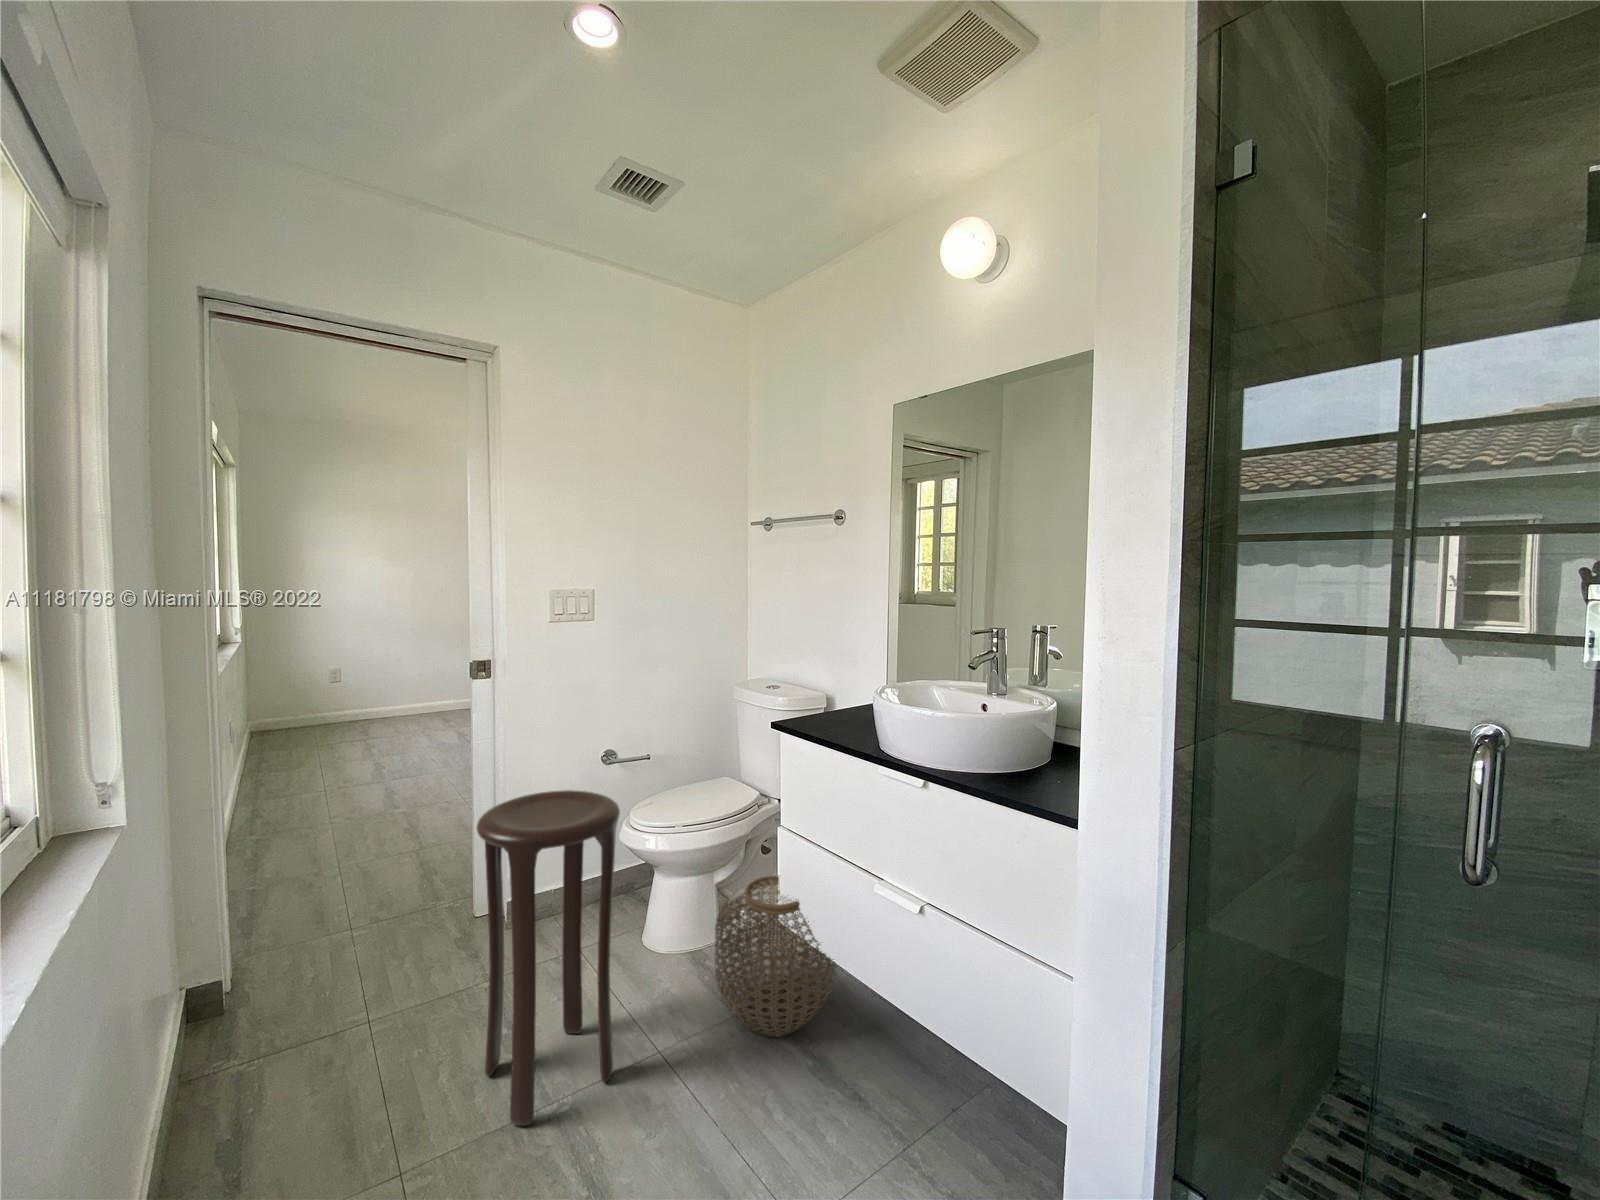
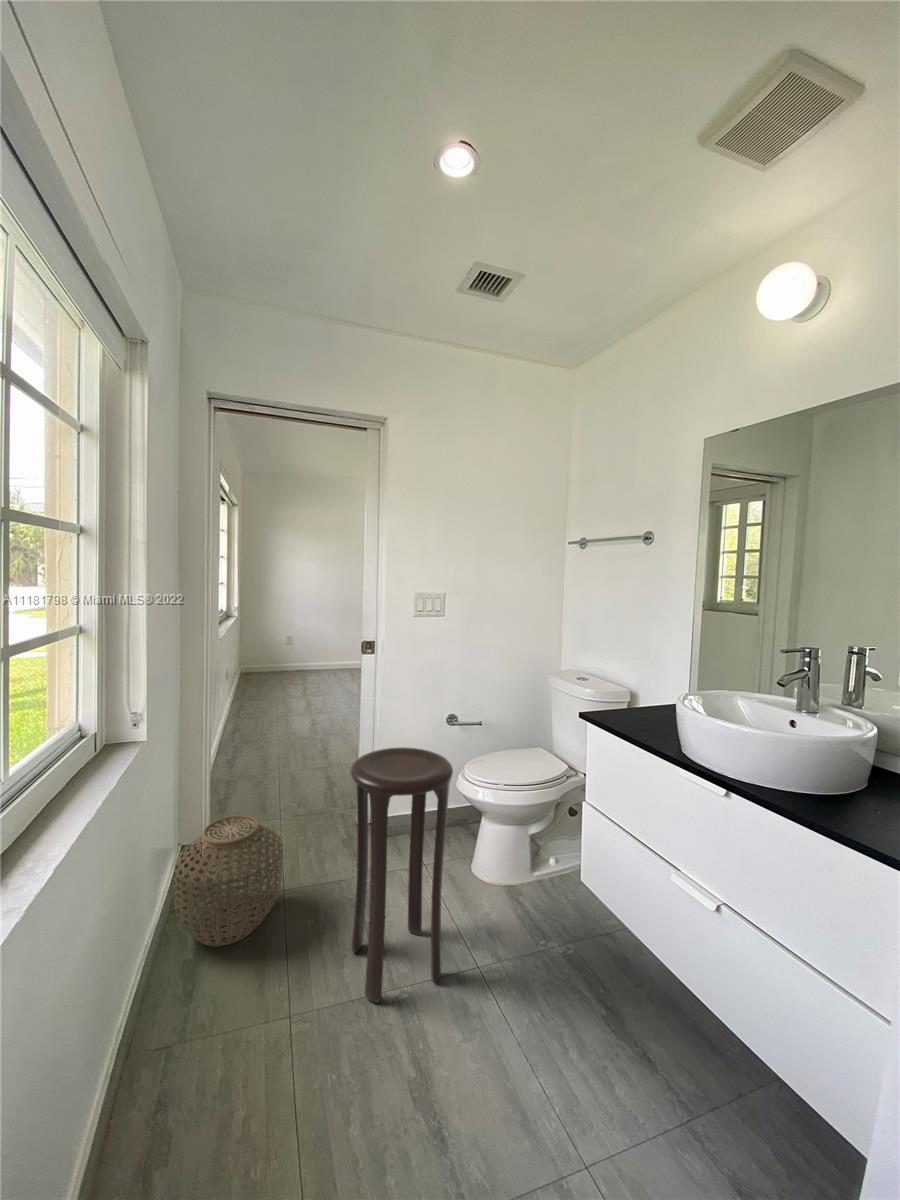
woven basket: present [715,876,836,1037] -> present [174,815,283,946]

